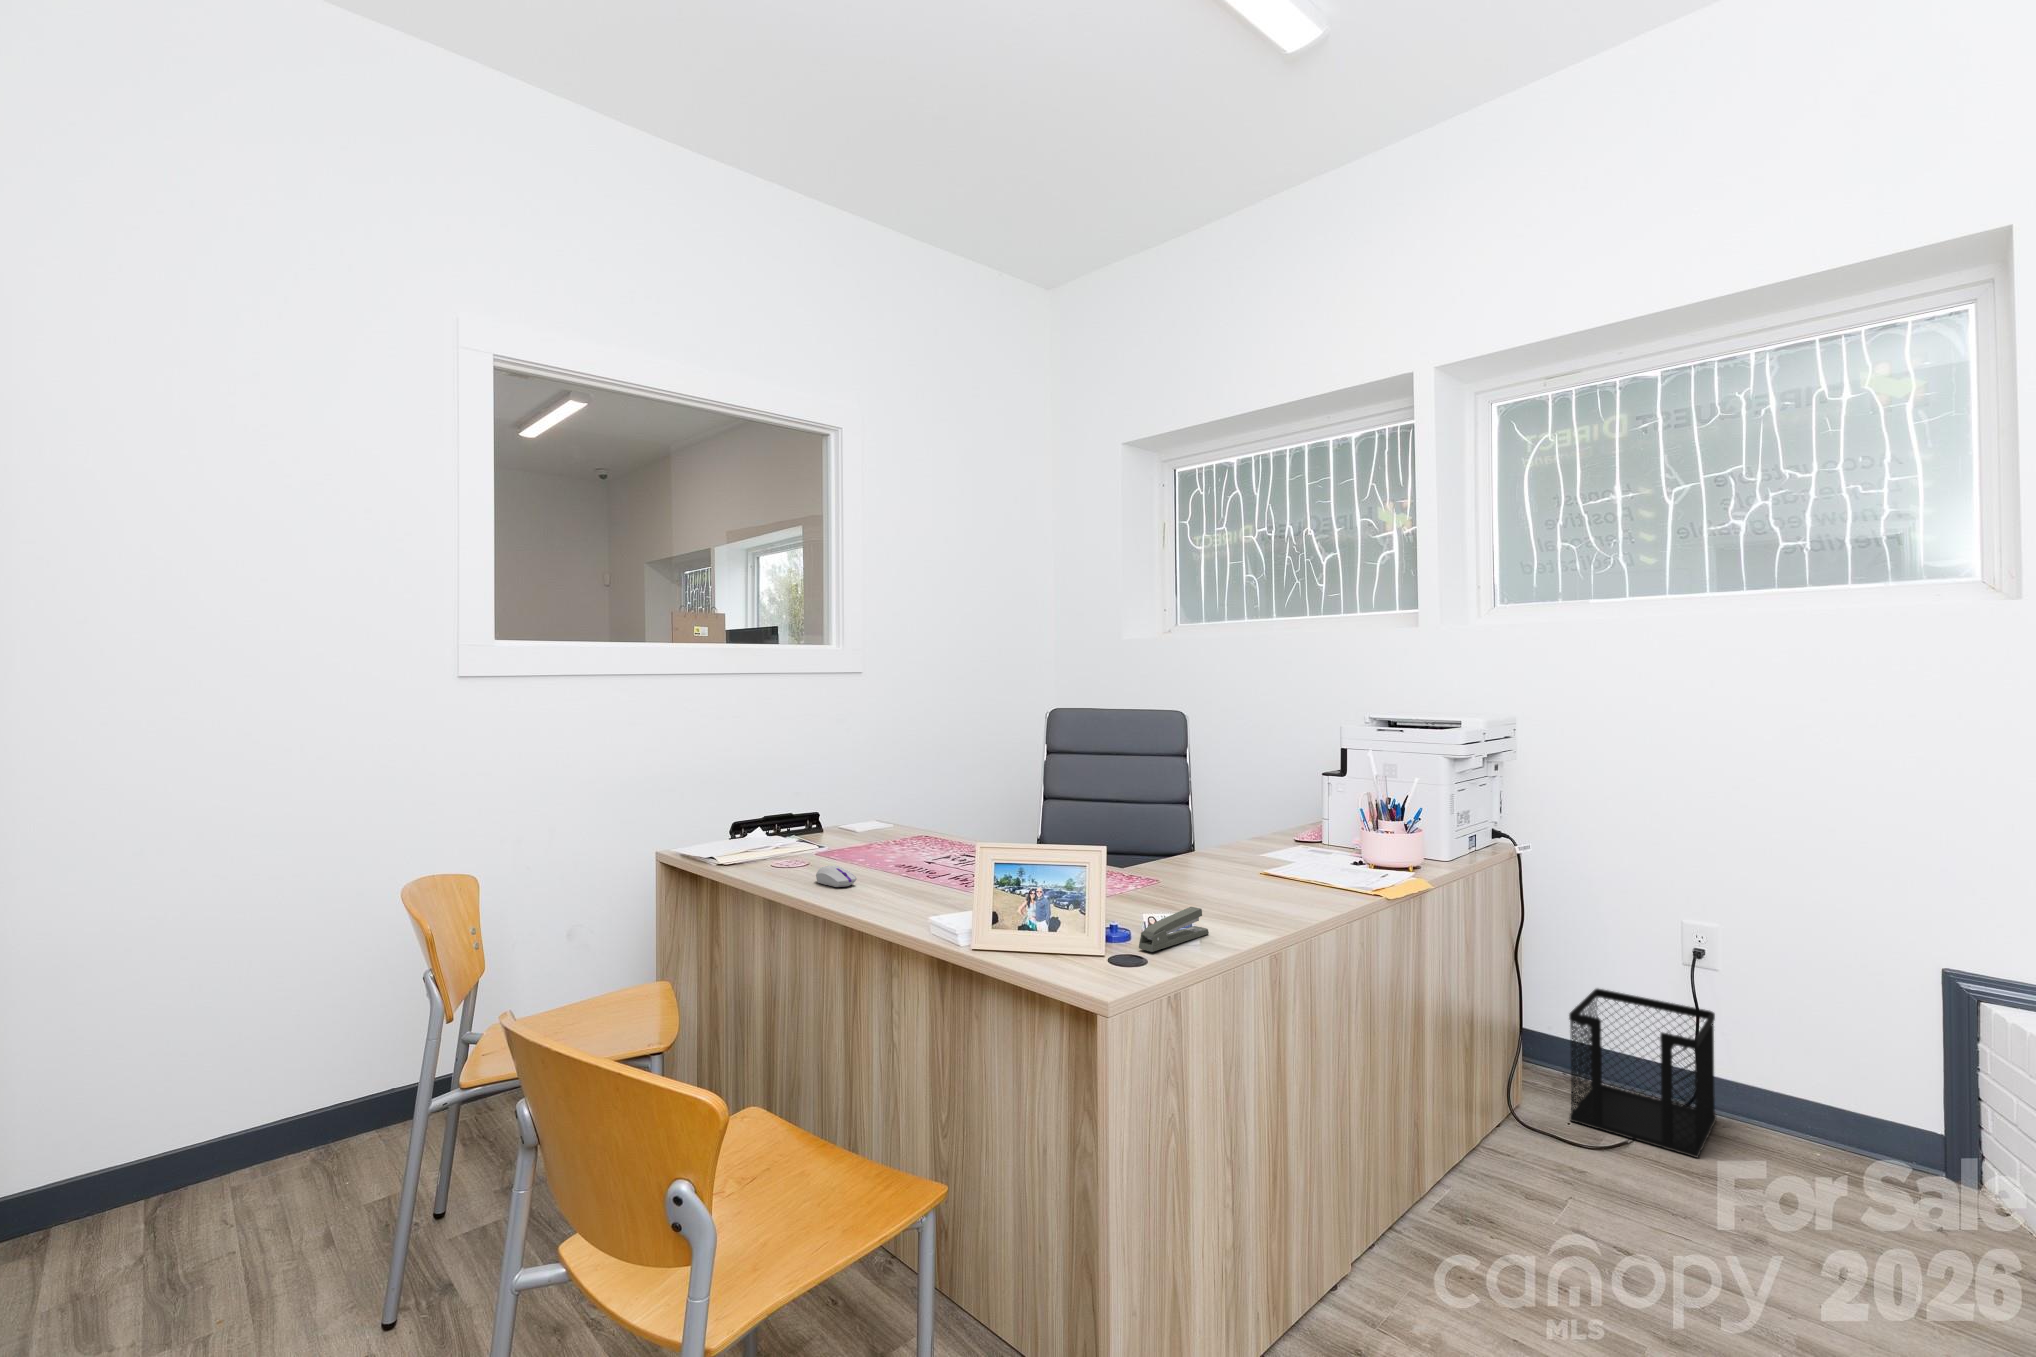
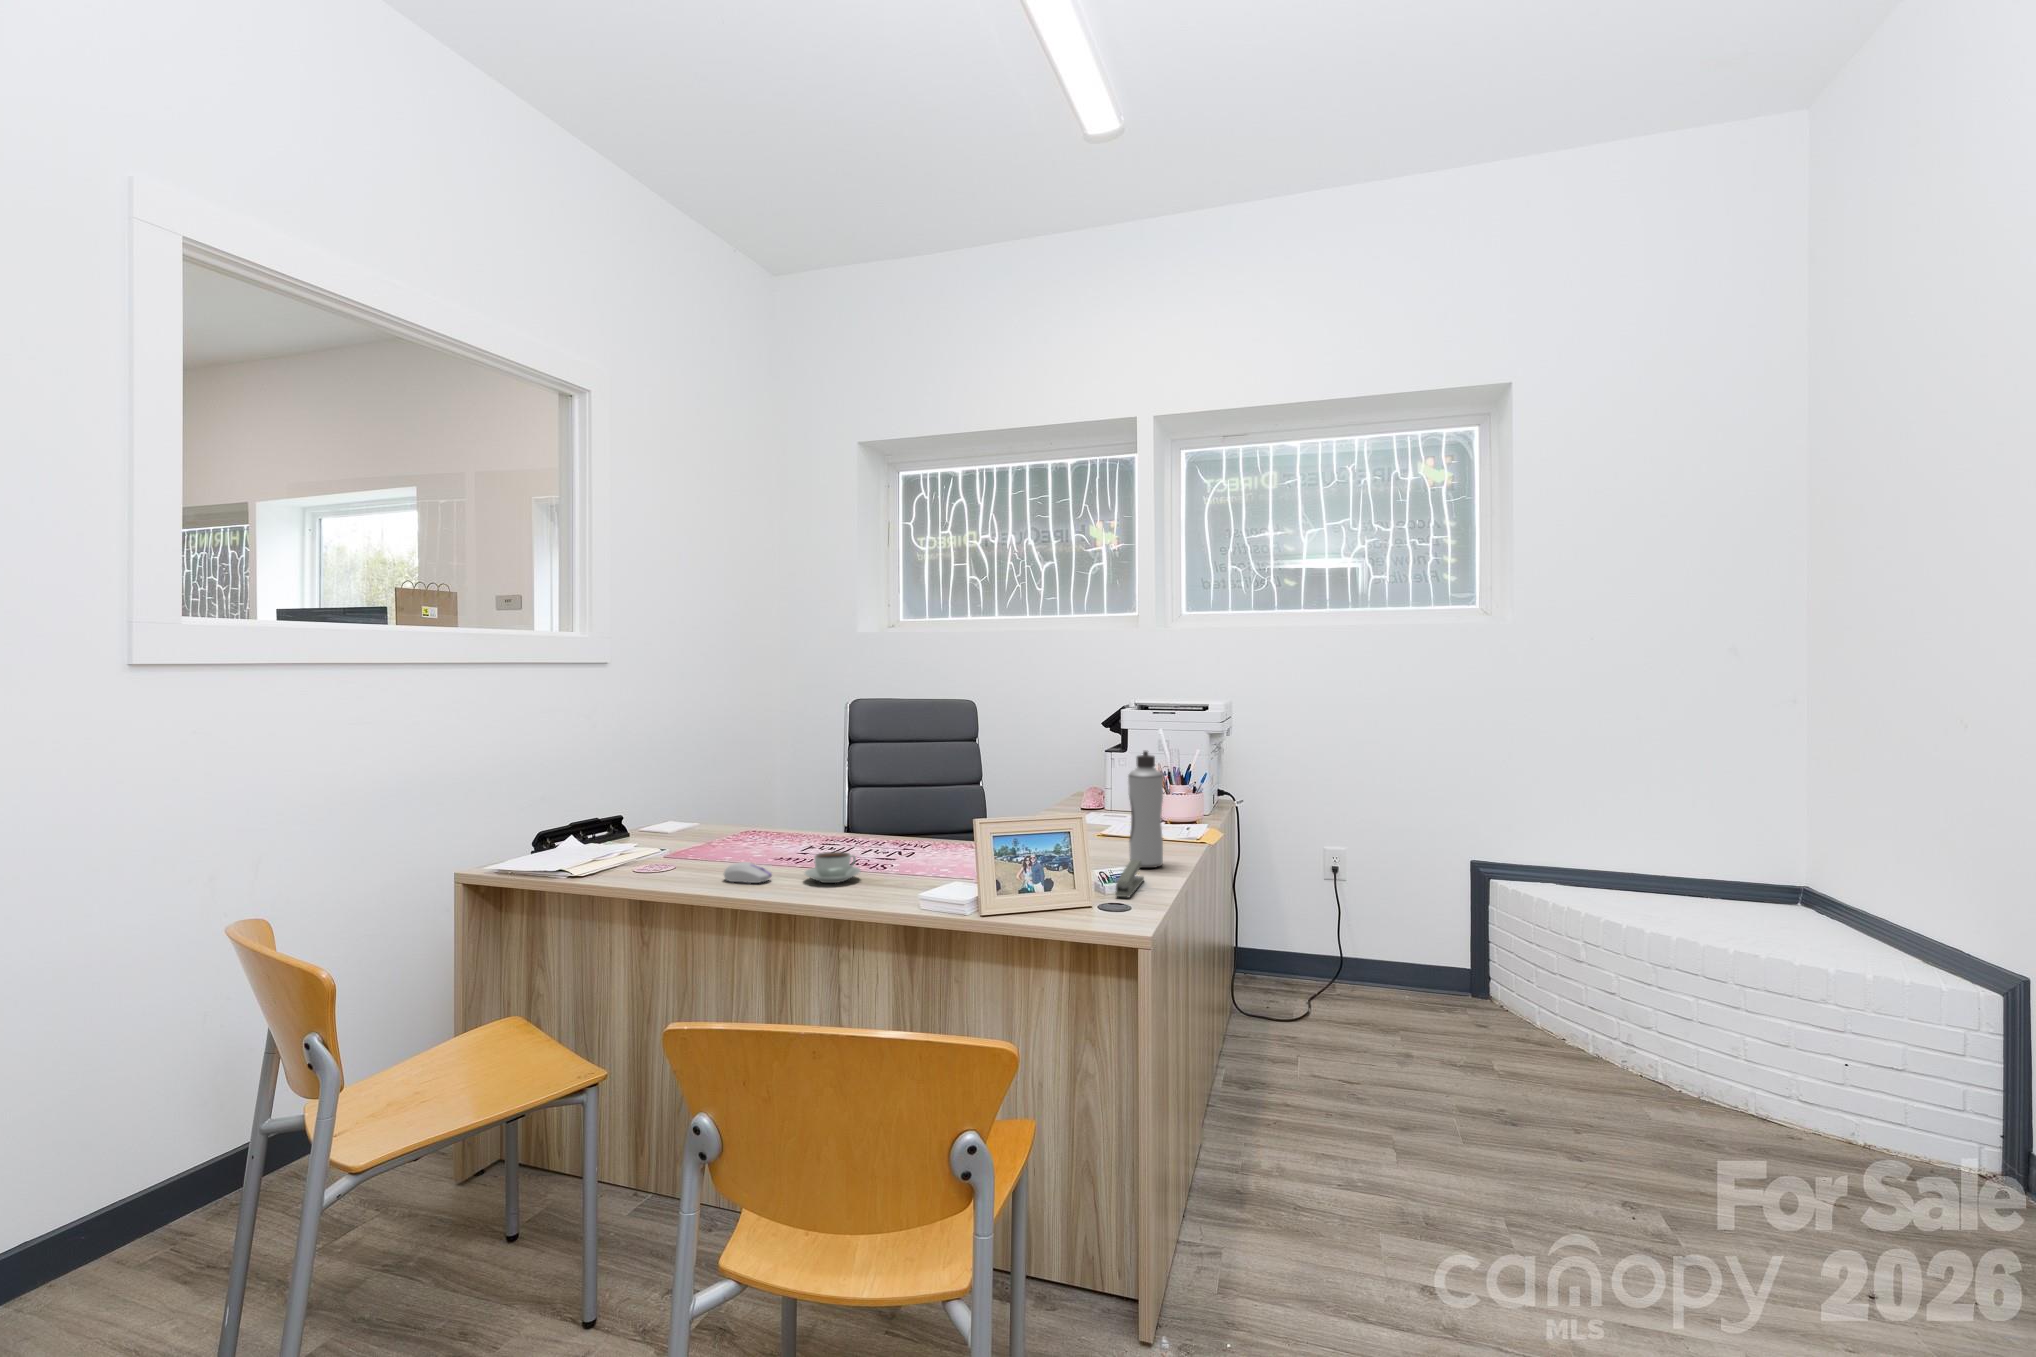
water bottle: none [1221,775,1264,920] -> present [1128,751,1163,868]
coffee cup: none [876,863,934,895] -> present [805,852,861,883]
wastebasket: present [1569,989,1716,1158] -> none [1267,904,1350,1012]

